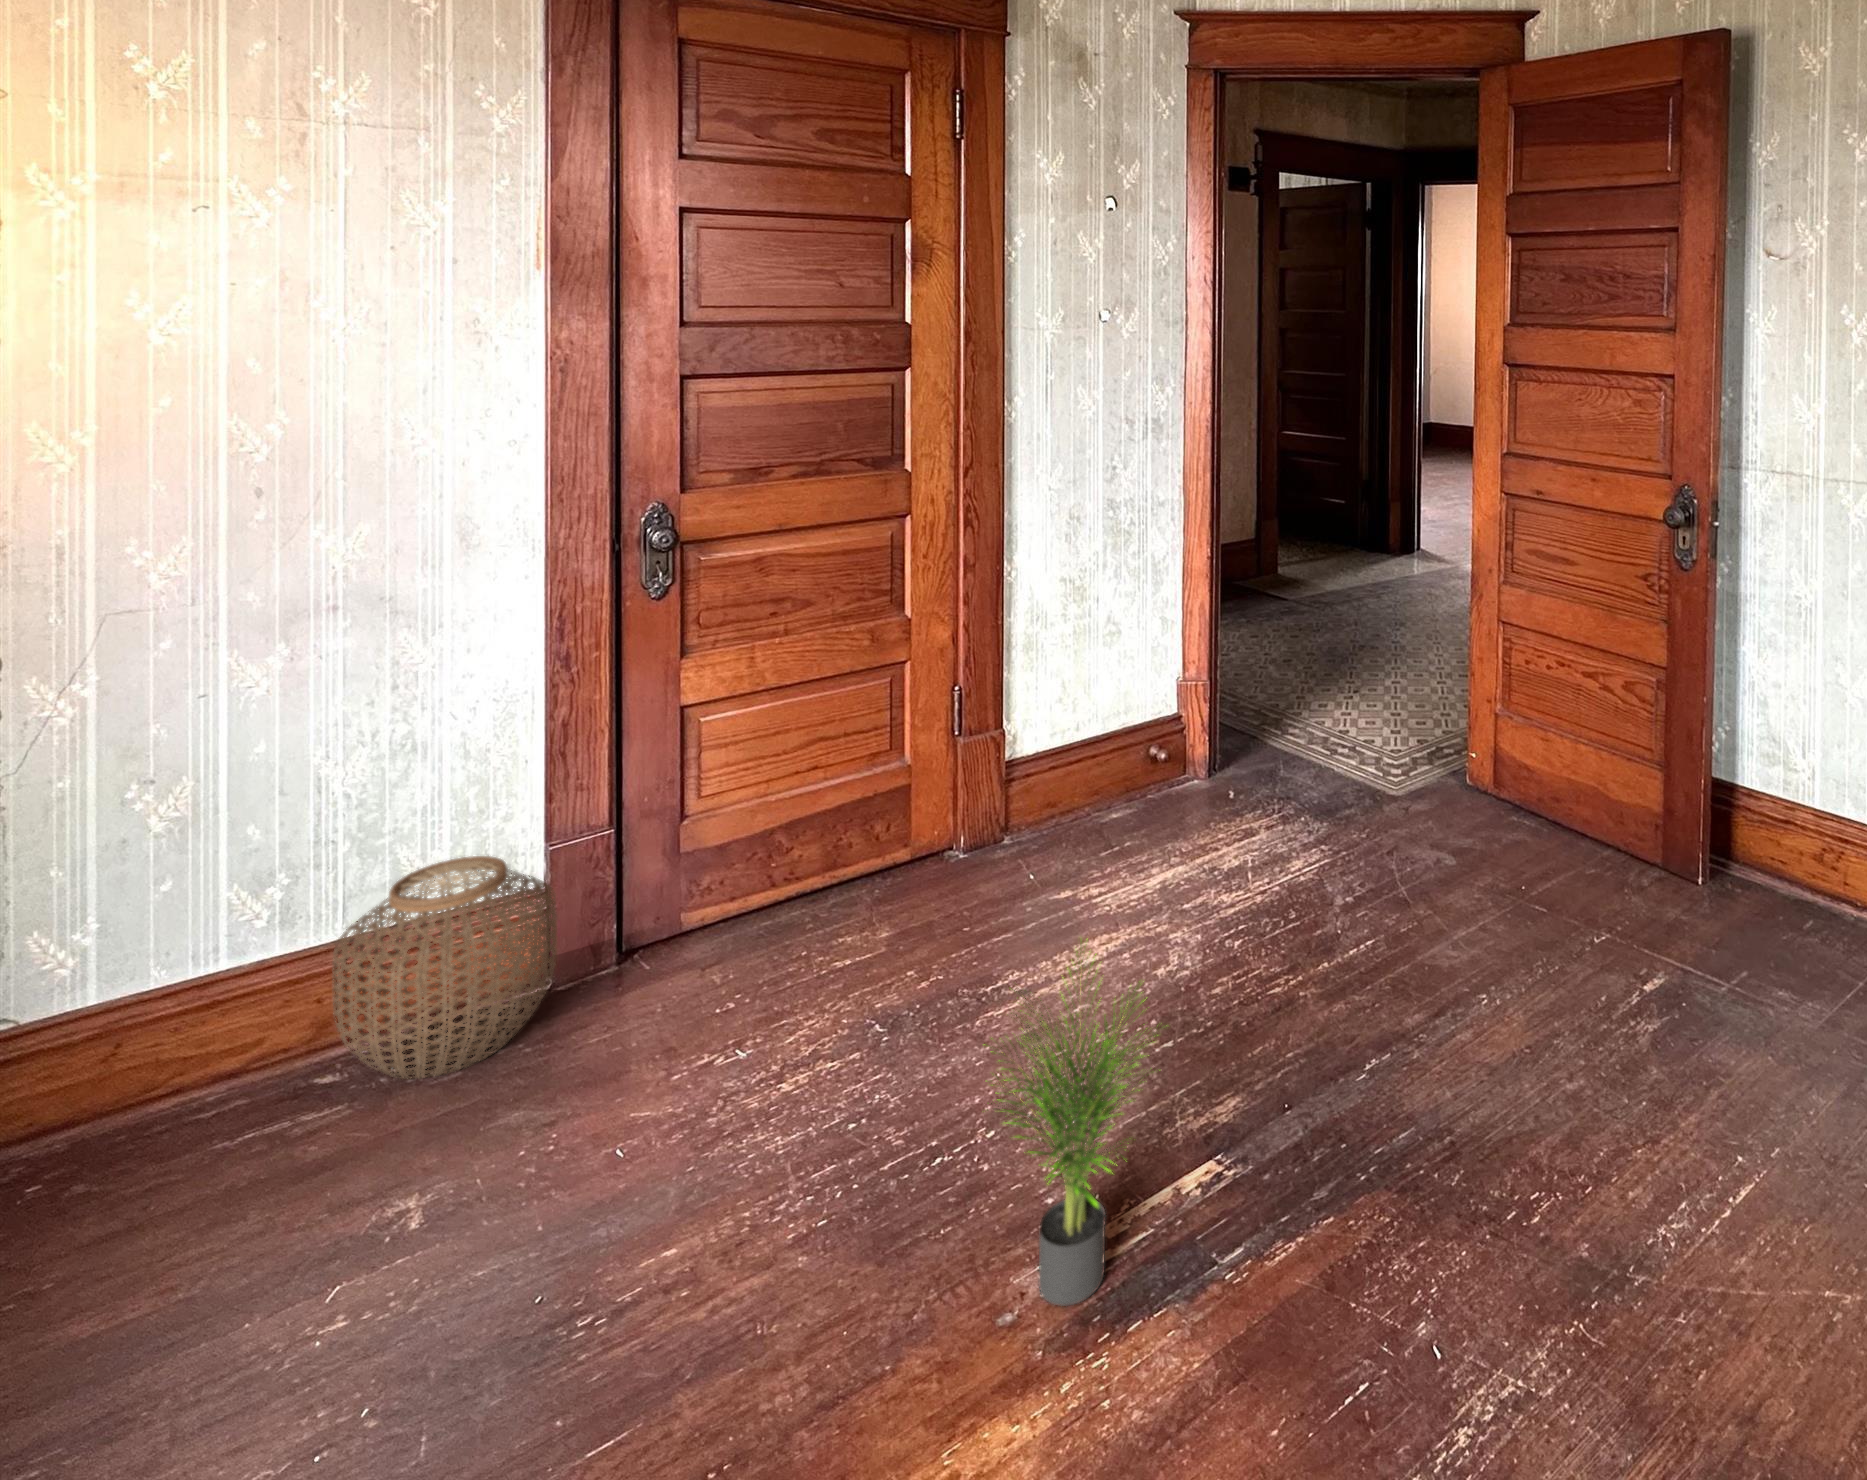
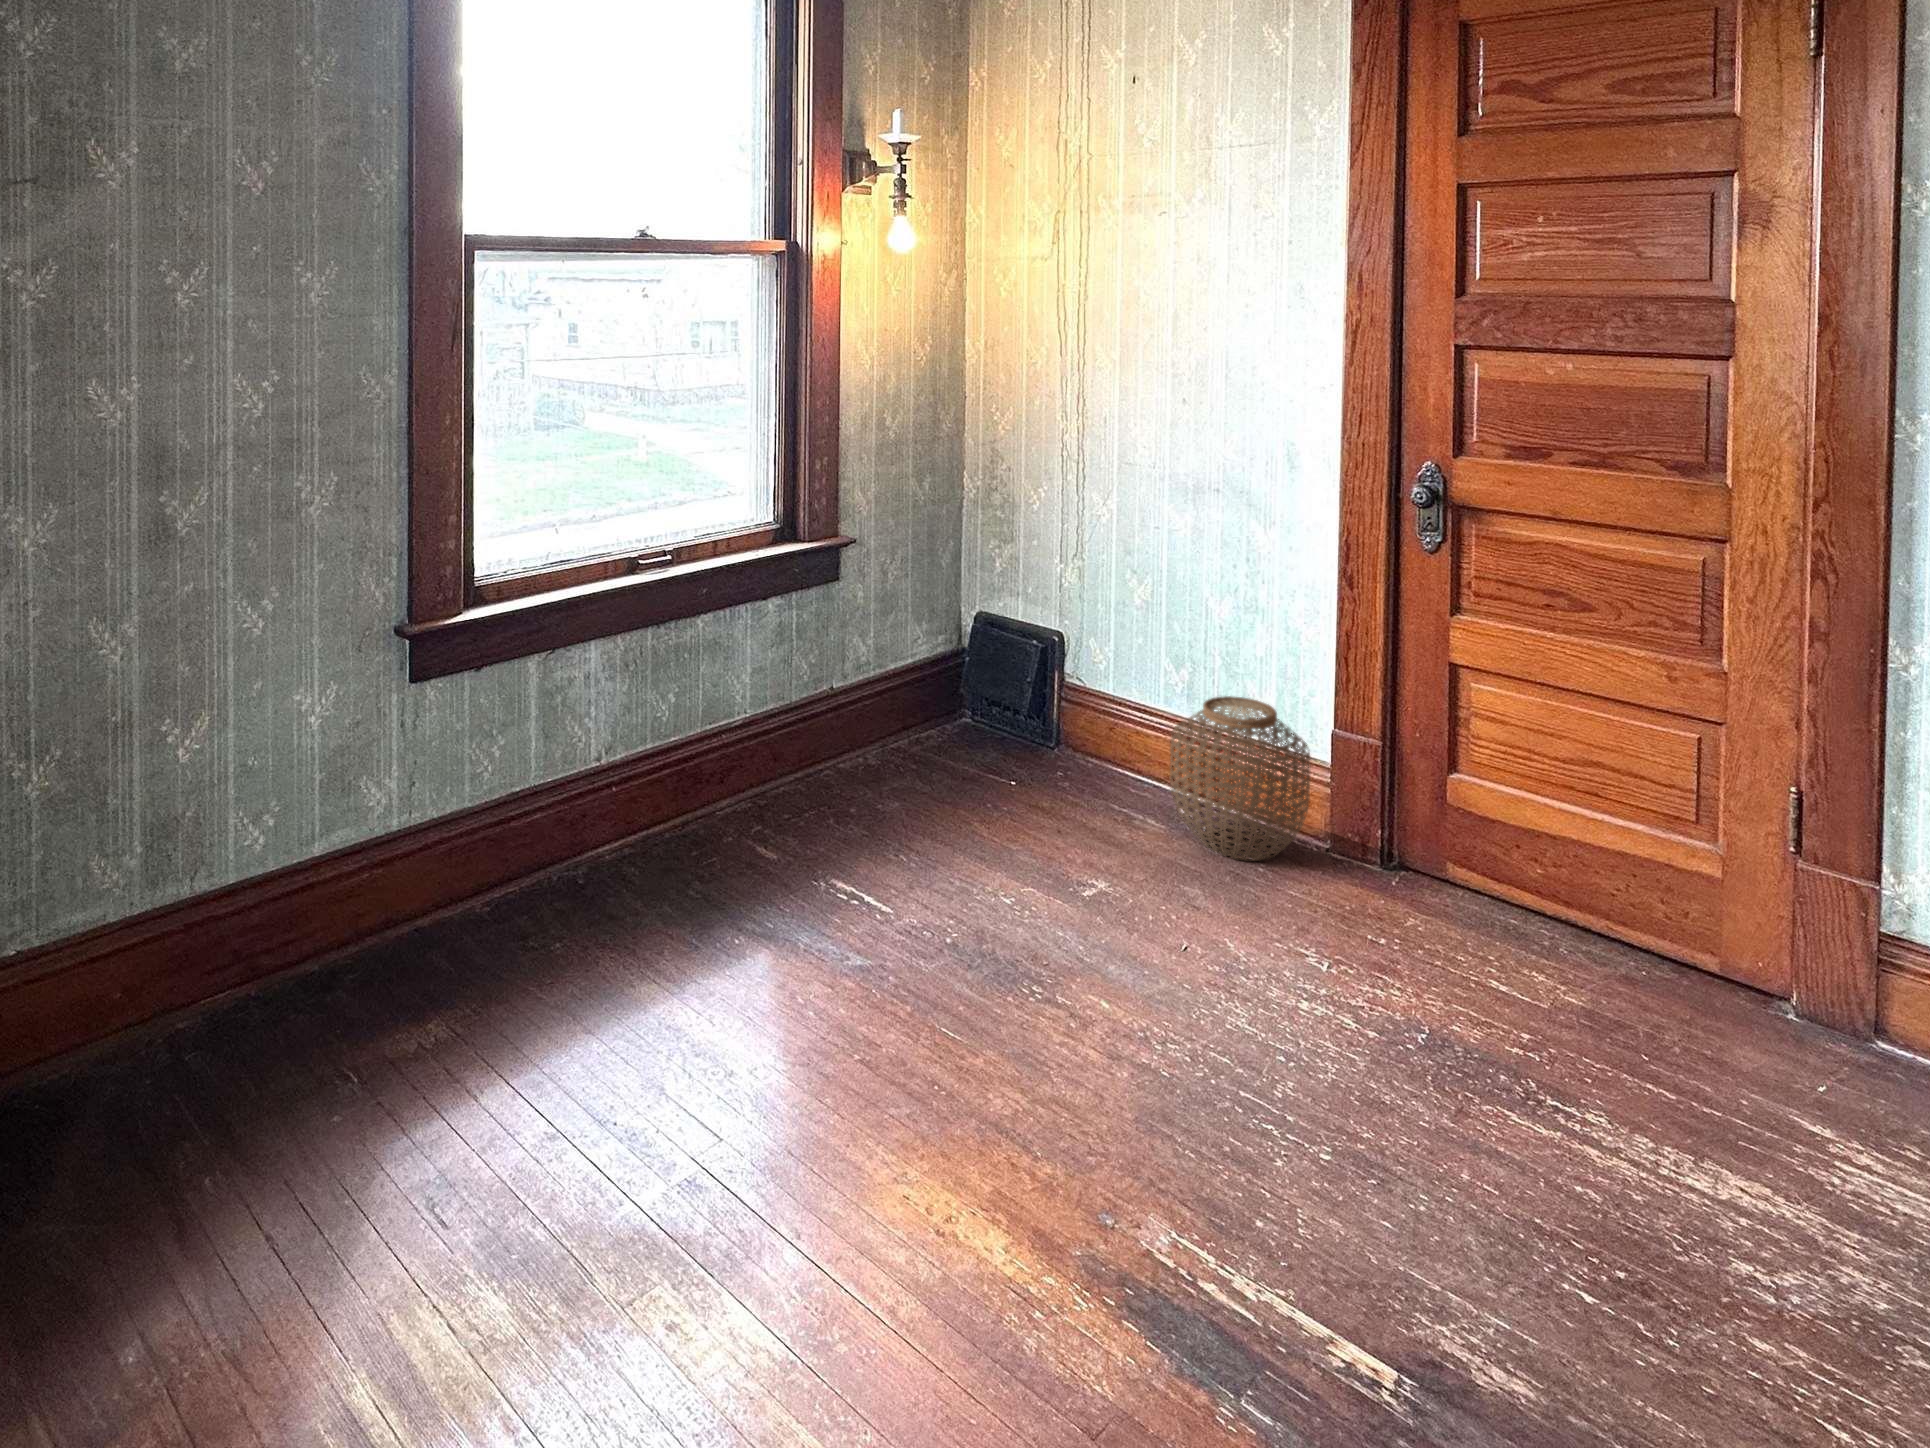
potted plant: present [986,968,1157,1306] -> none [1037,910,1292,1286]

